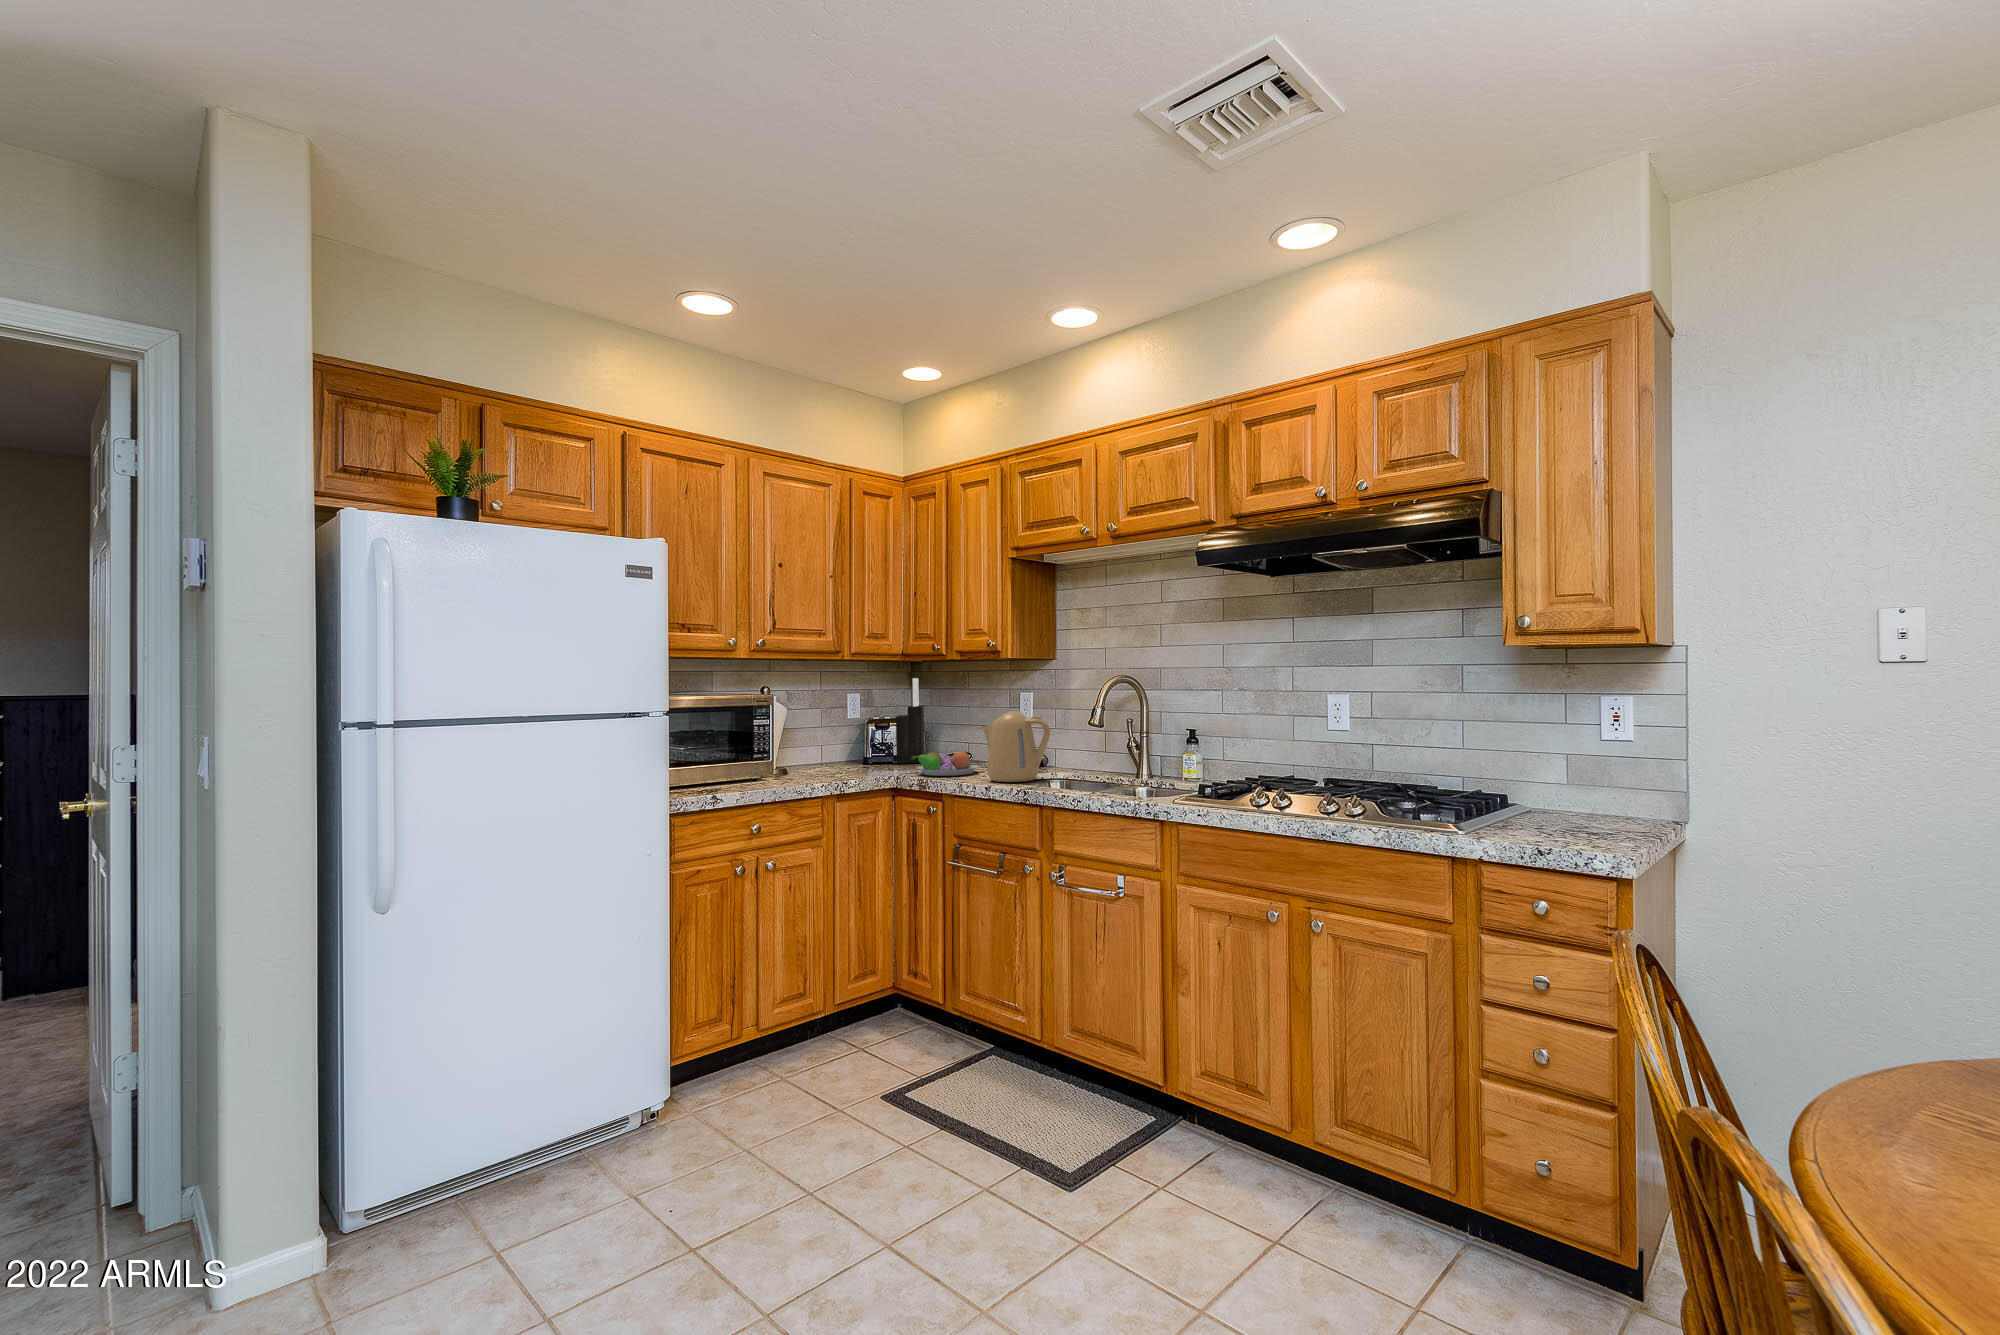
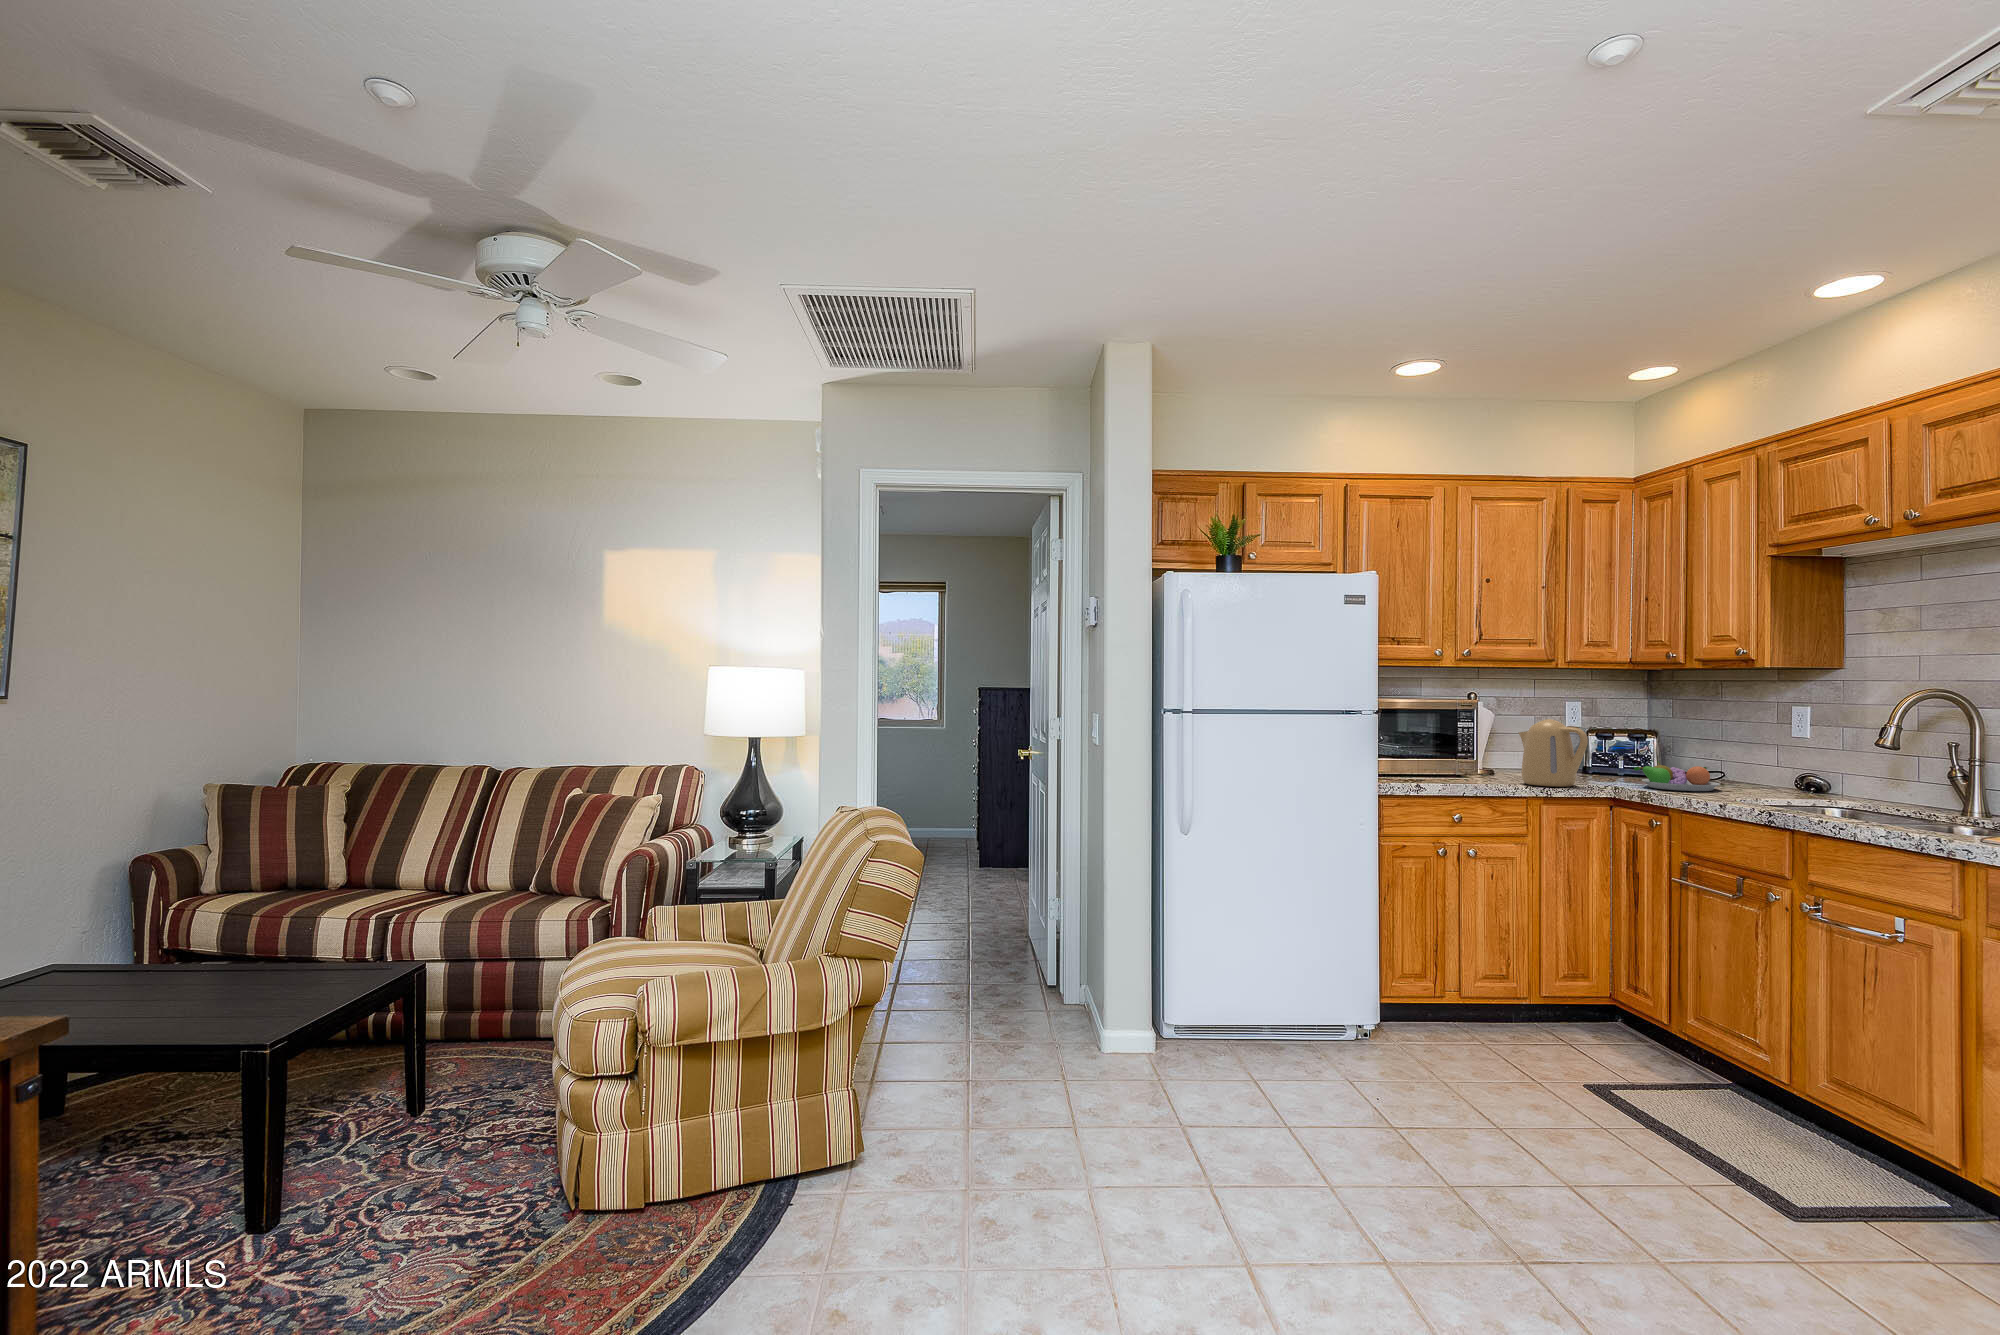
knife block: present [893,678,924,763] -> none [1617,687,1657,777]
kettle: present [982,711,1050,782] -> present [1519,719,1588,787]

